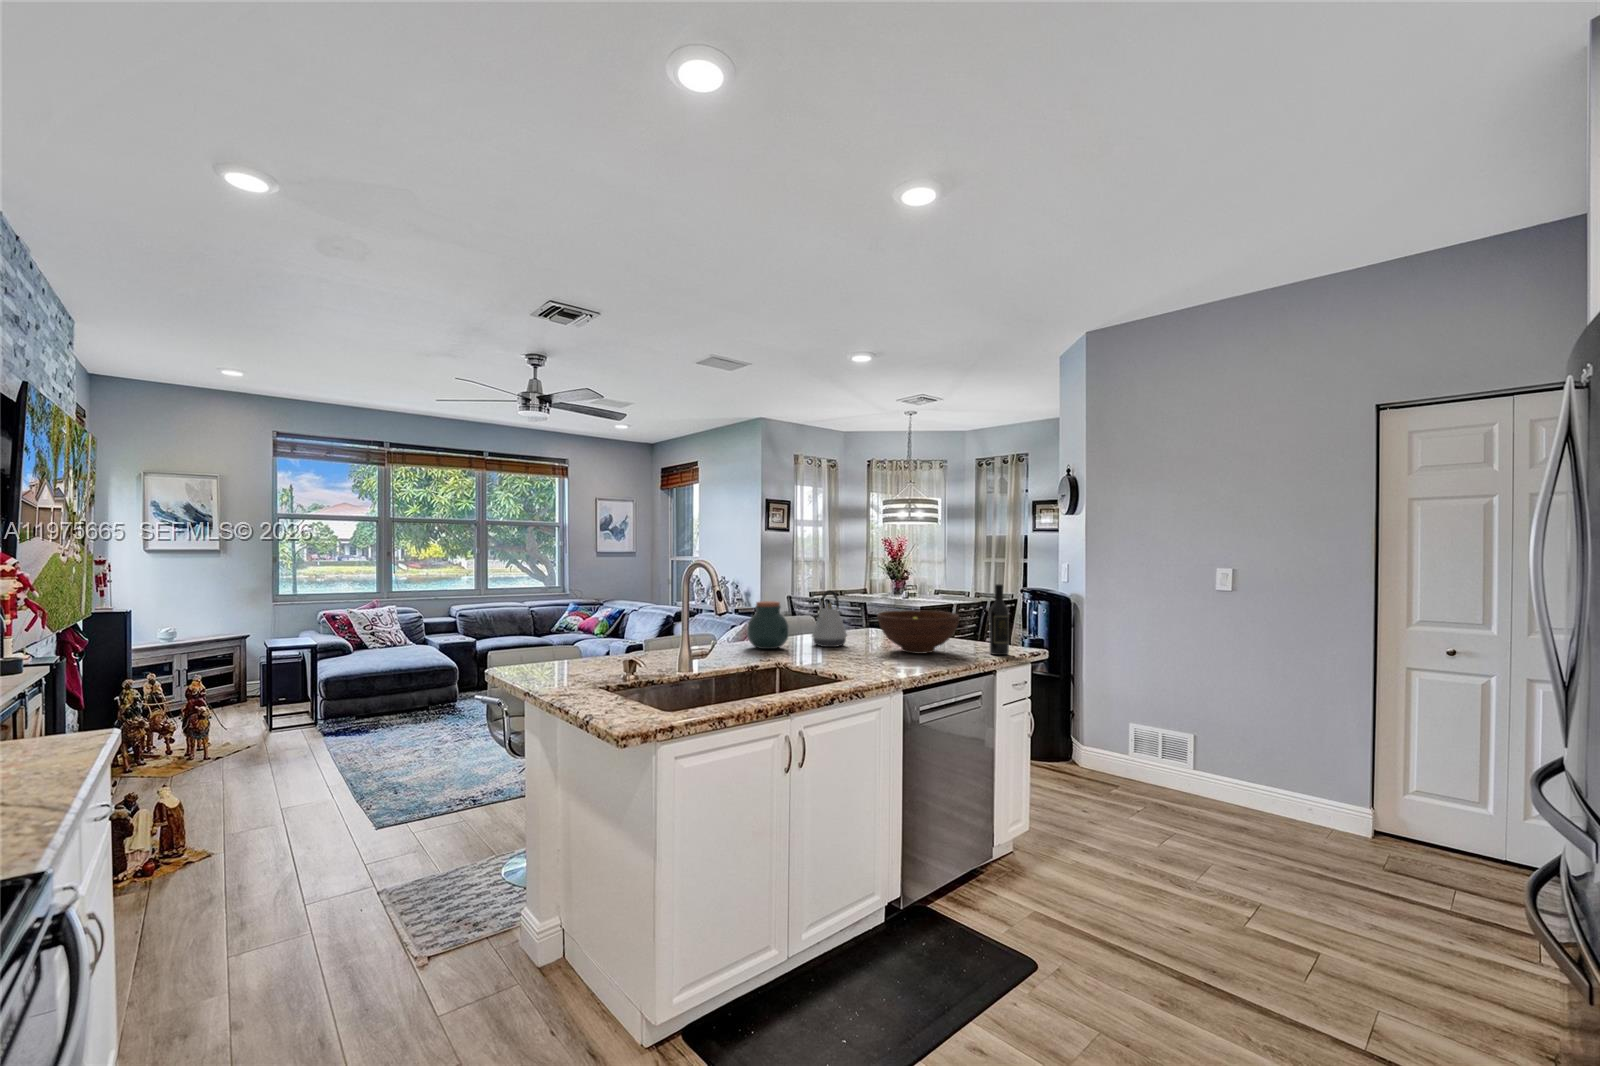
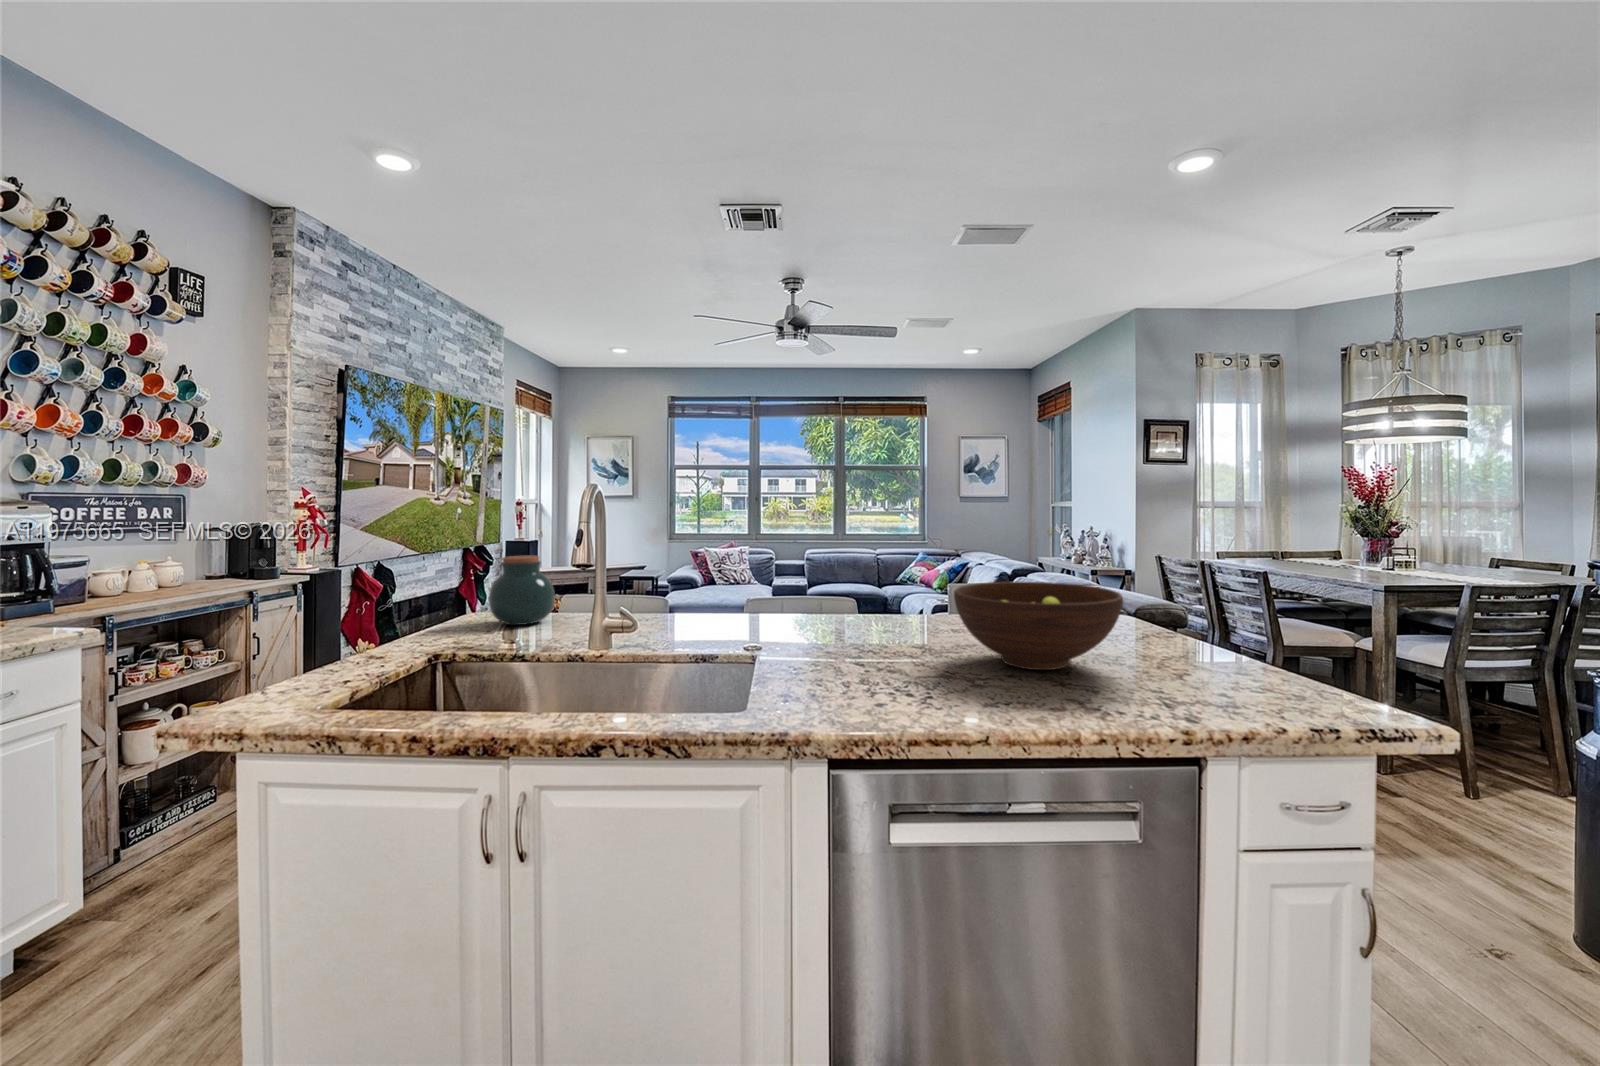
wine bottle: present [989,584,1009,655] -> none [1190,537,1243,702]
kettle: present [812,590,847,647] -> none [884,539,952,635]
jar: present [747,601,789,649] -> present [489,555,555,625]

